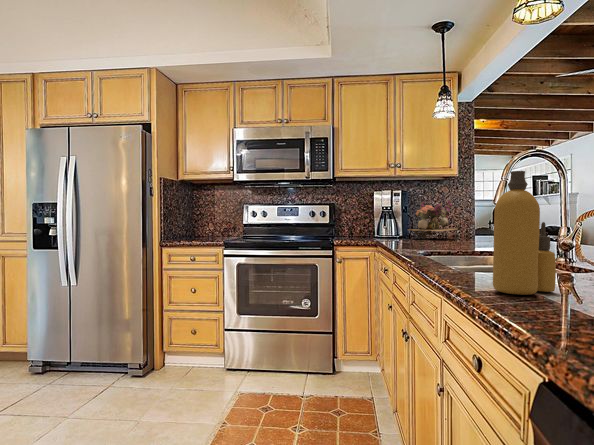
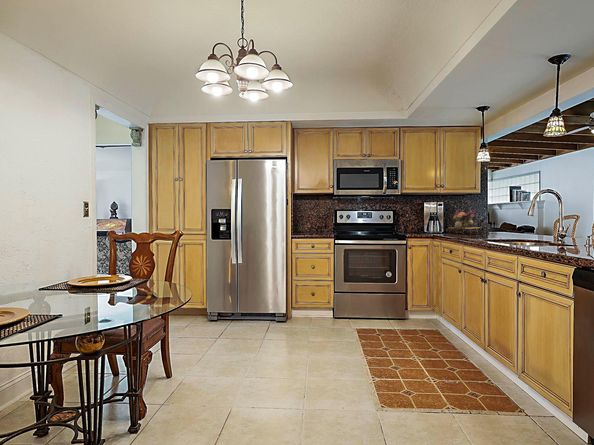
bottle: present [493,171,556,295] -> none [537,205,558,248]

